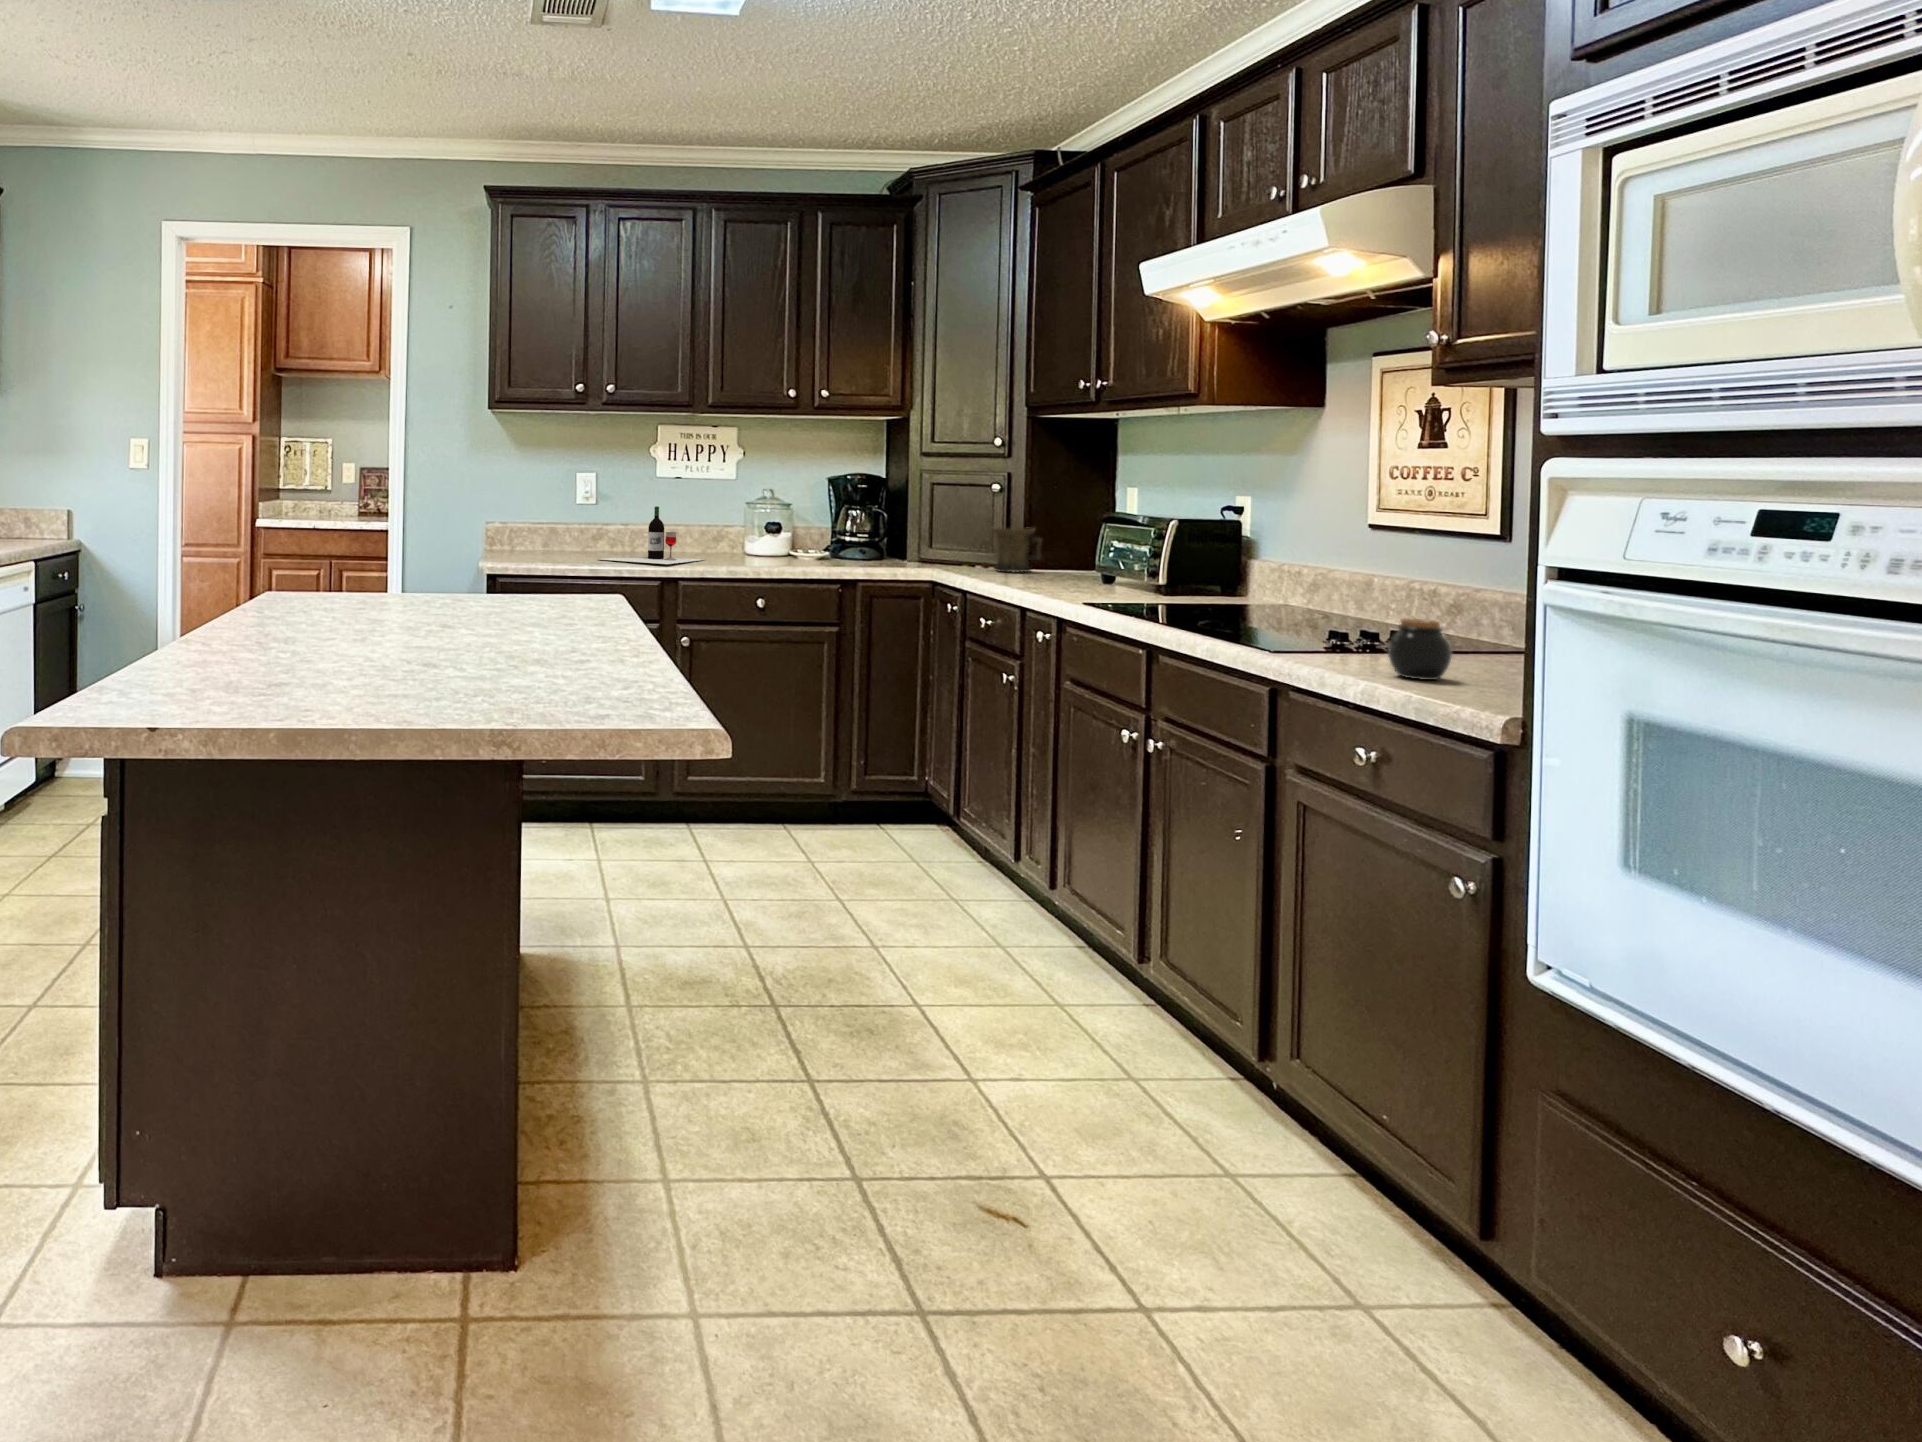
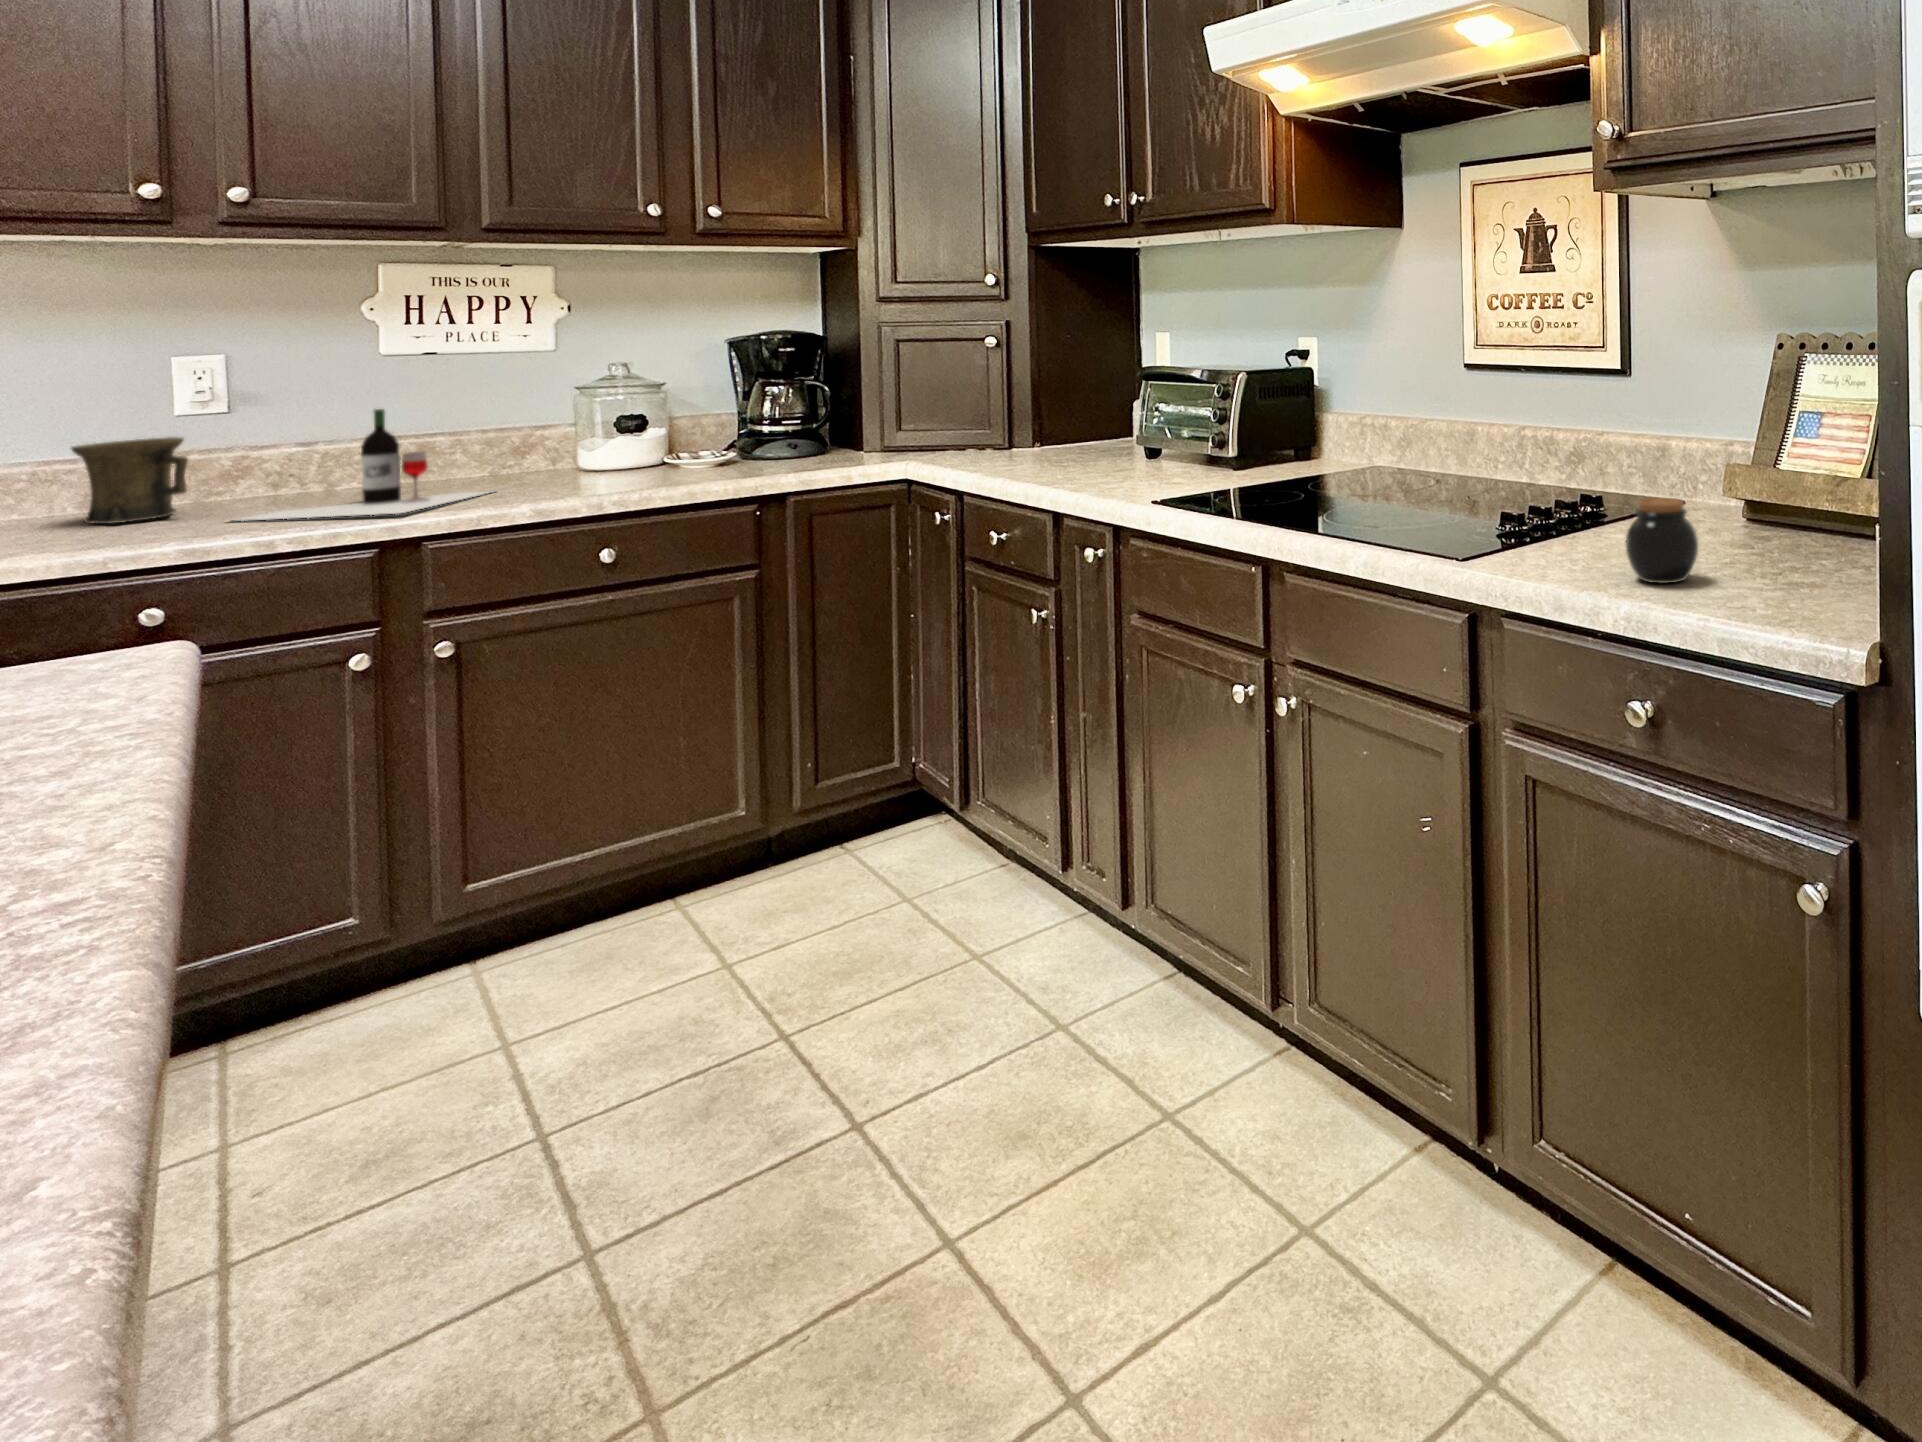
mug: present [992,527,1042,572] -> present [71,437,188,524]

